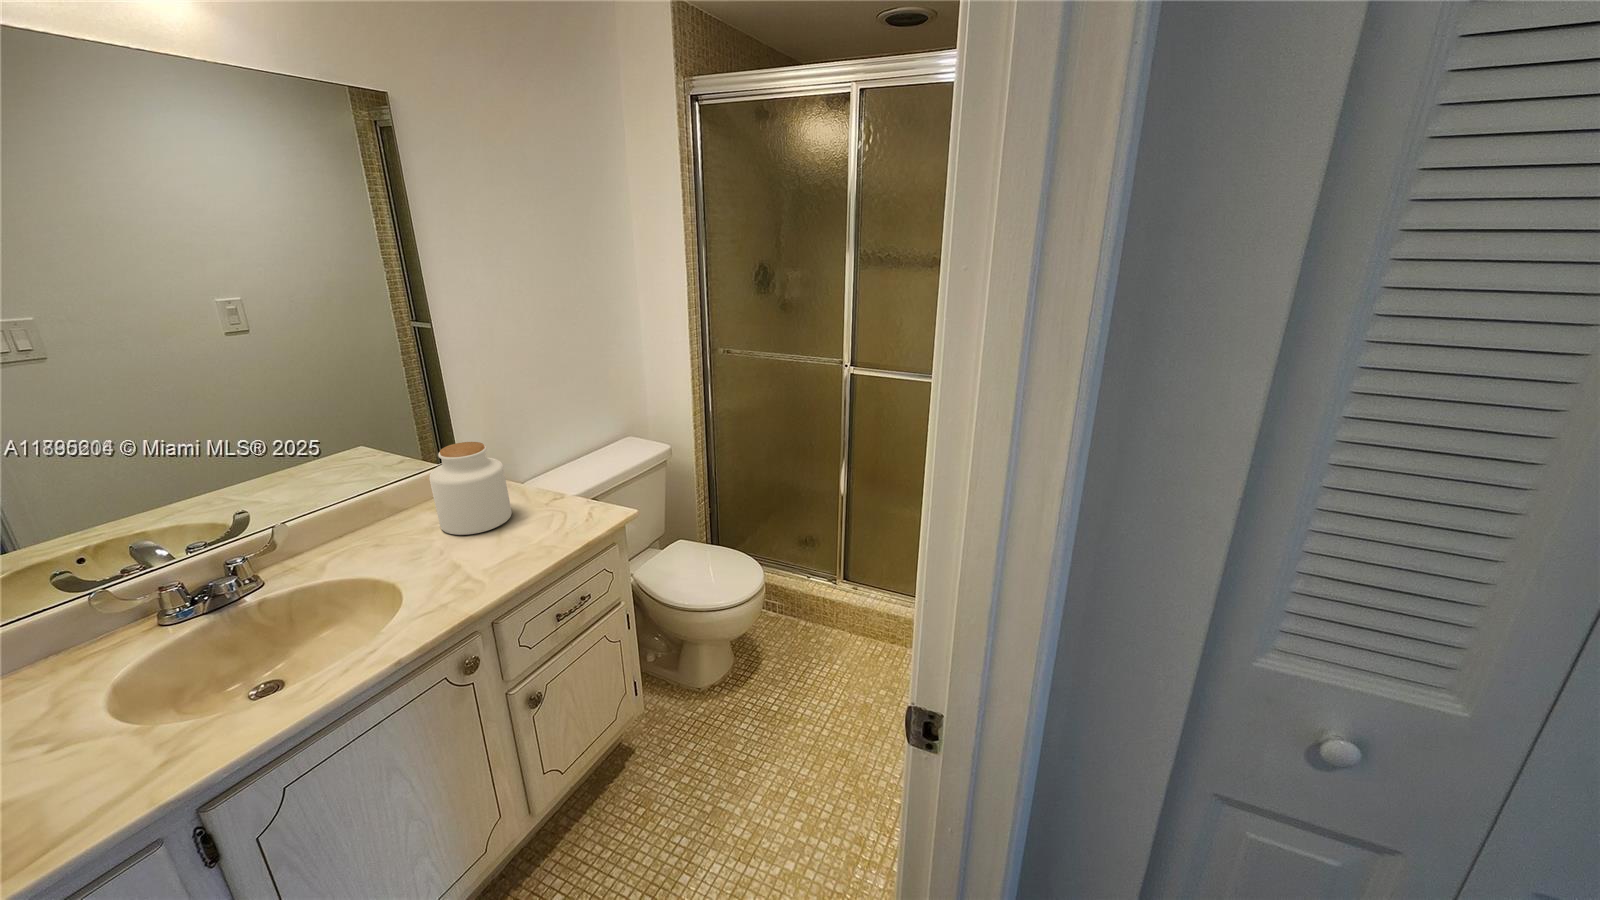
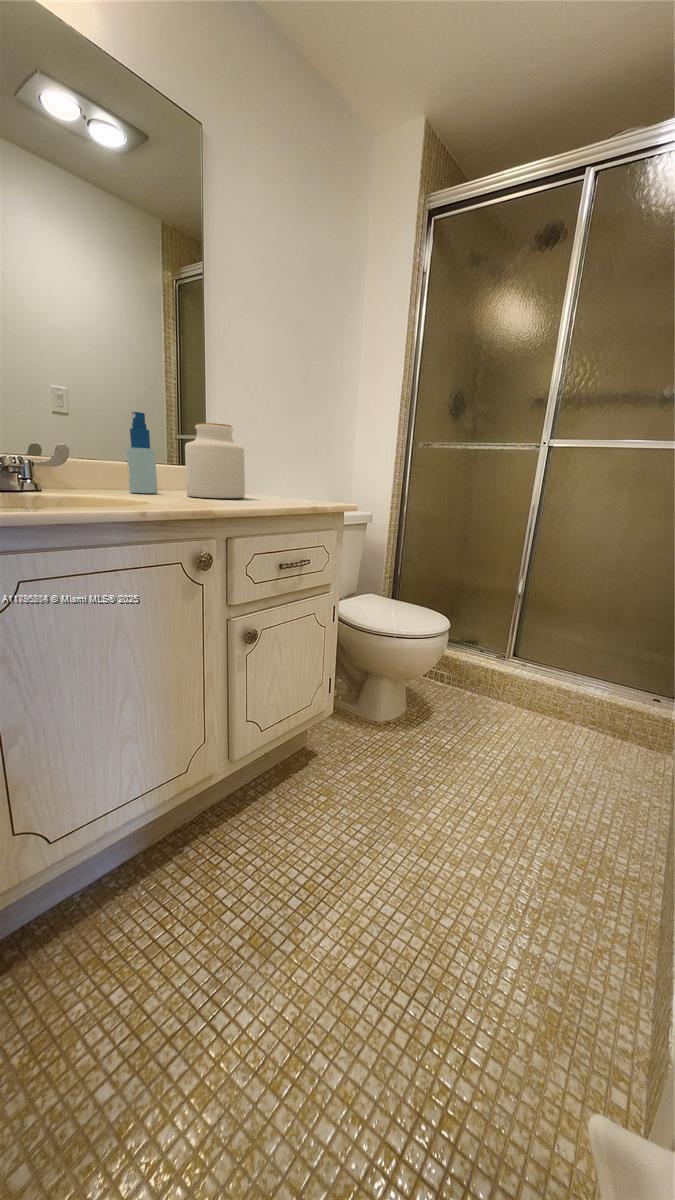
spray bottle: none [354,442,402,533] -> present [127,412,157,493]

